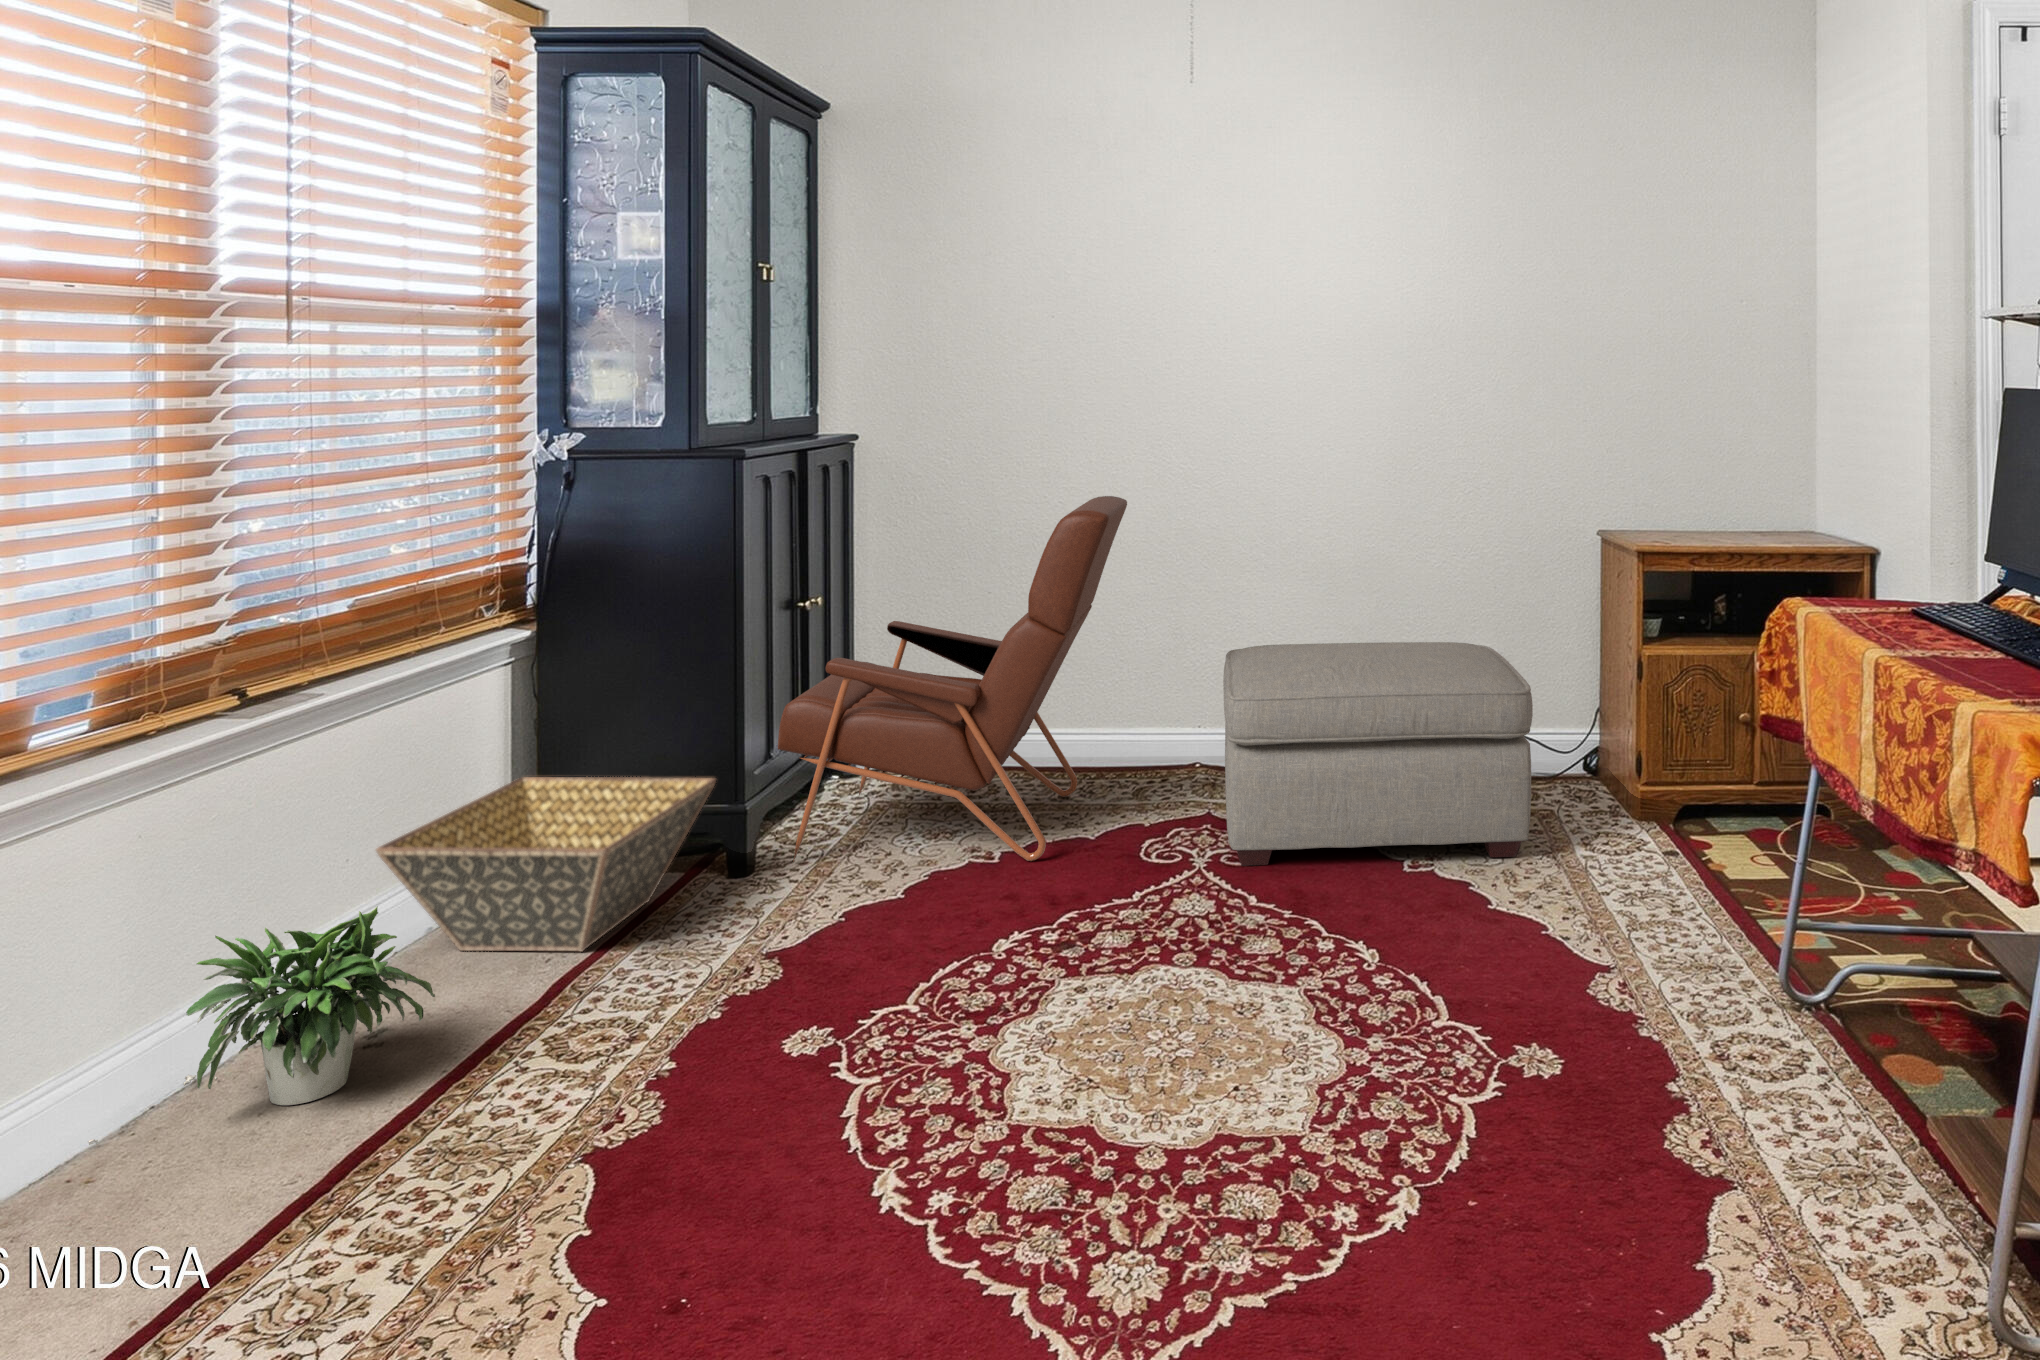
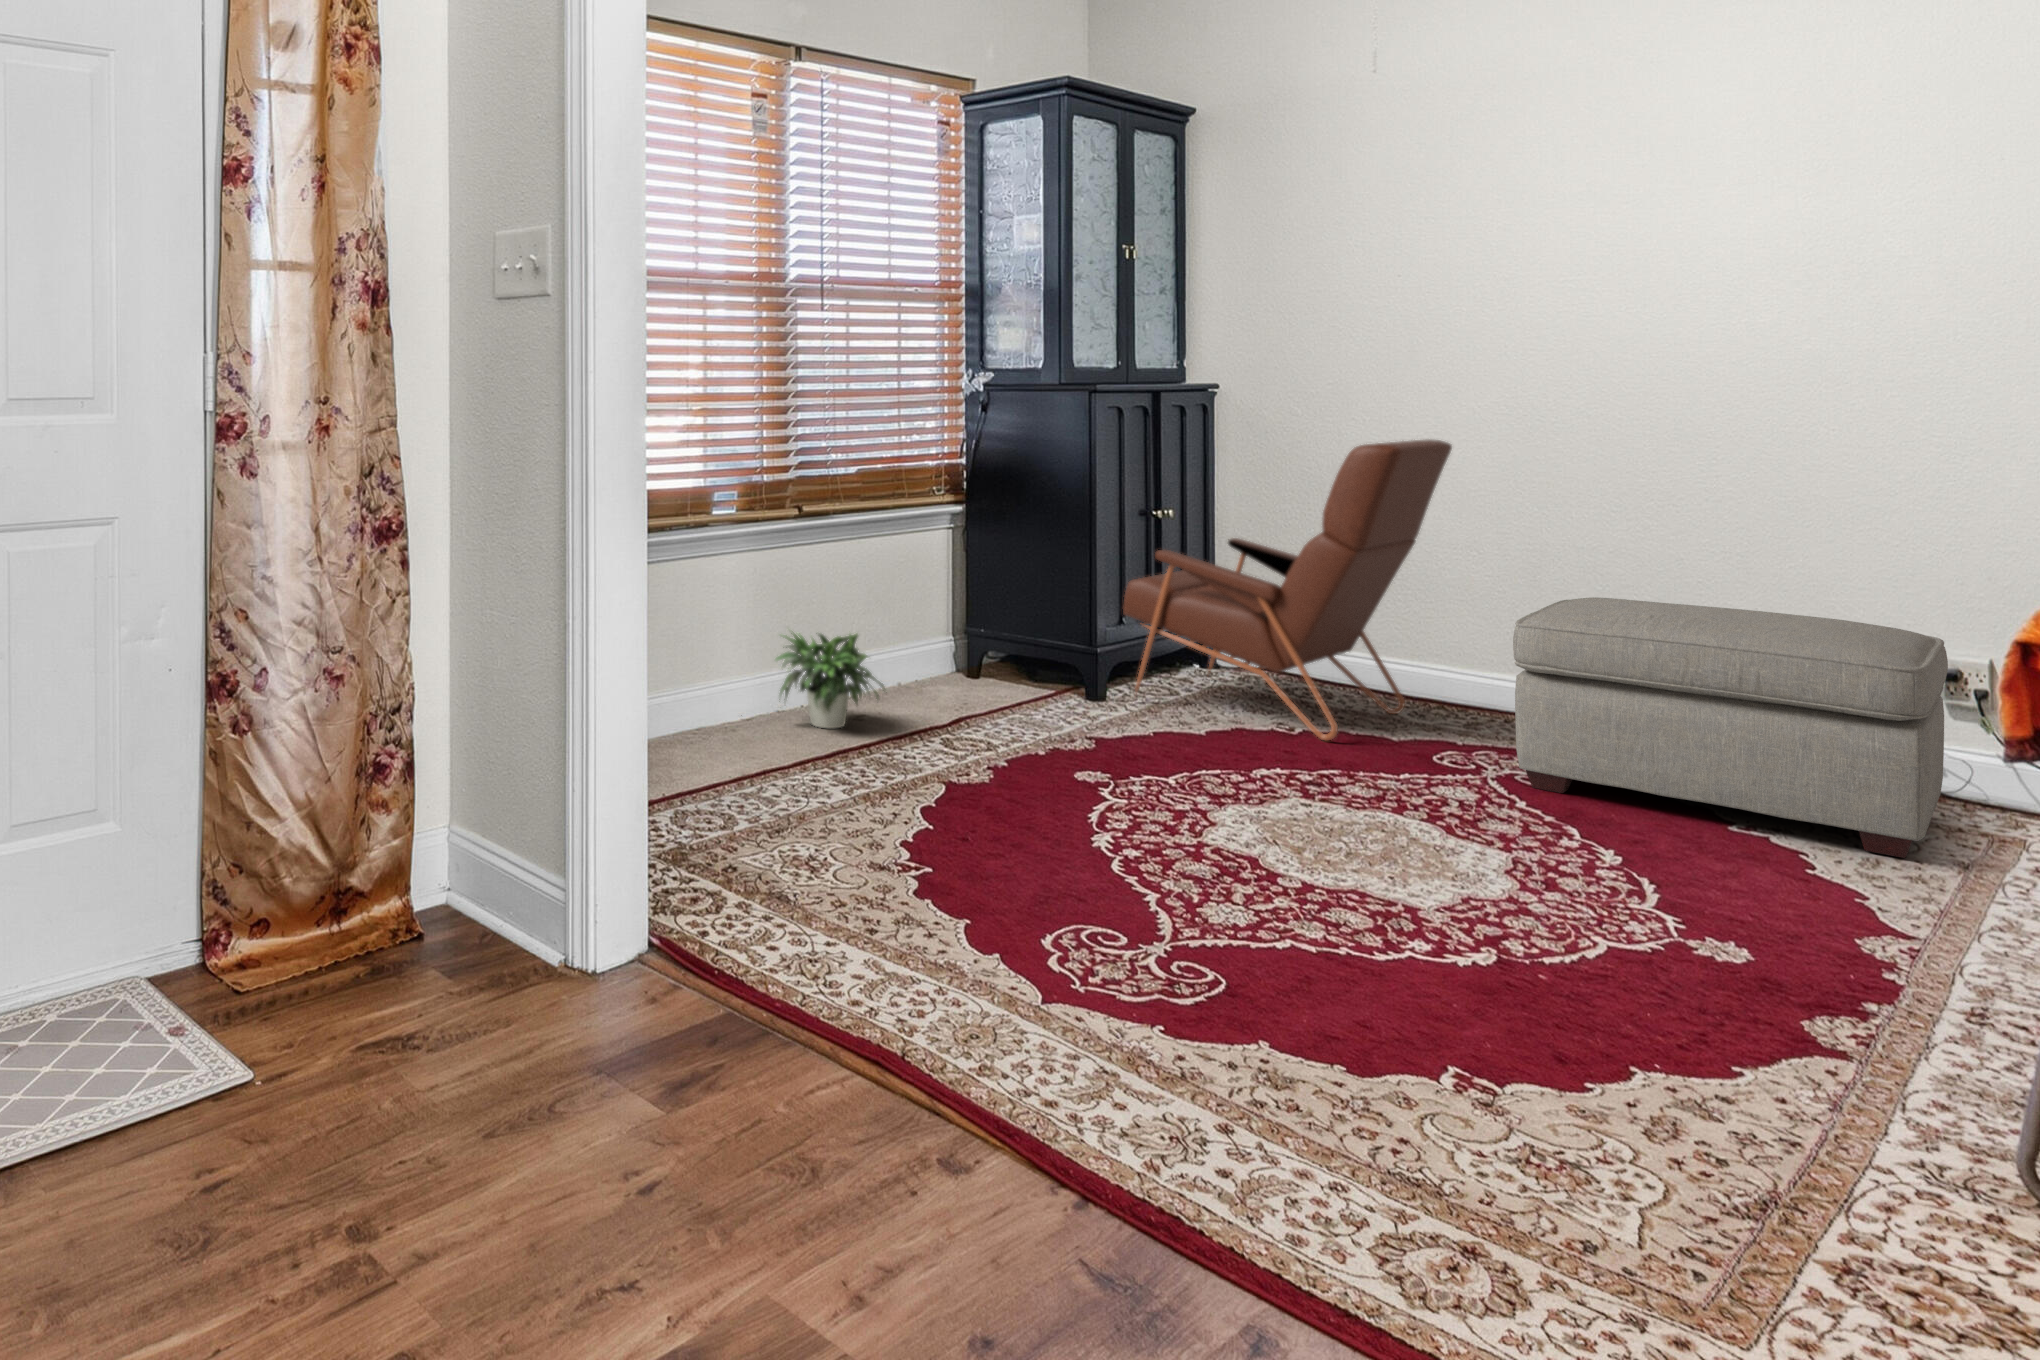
basket: present [376,777,716,952] -> none [868,603,1074,710]

